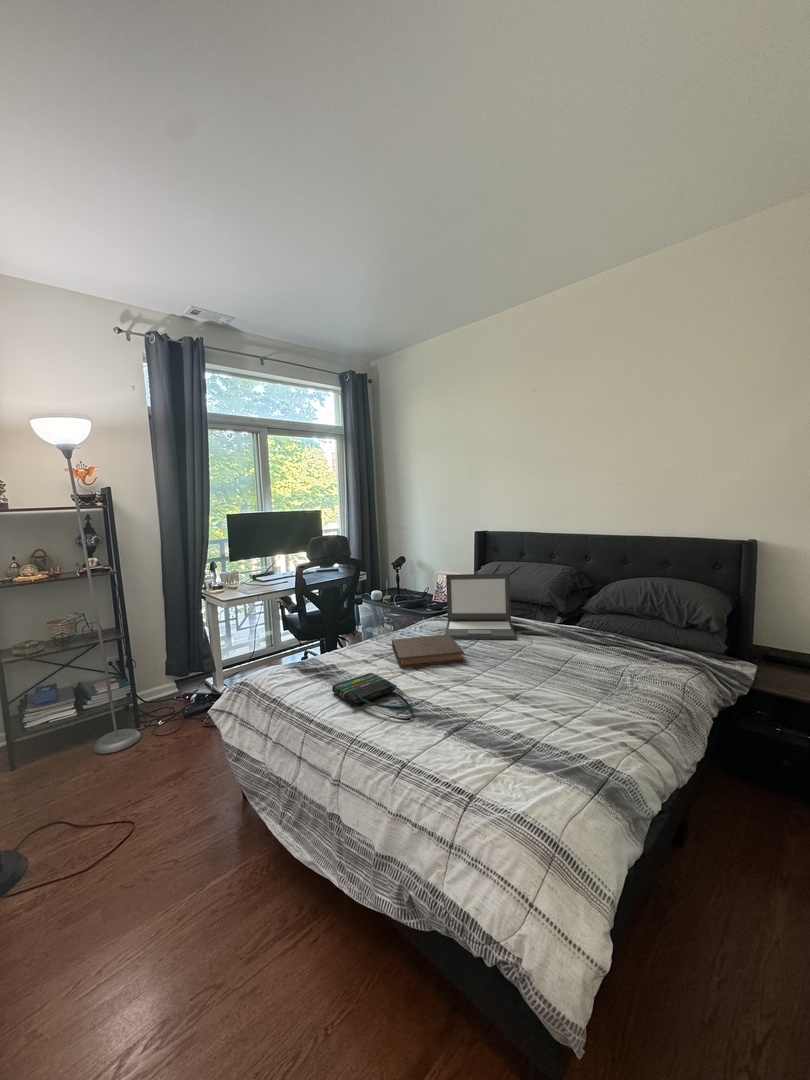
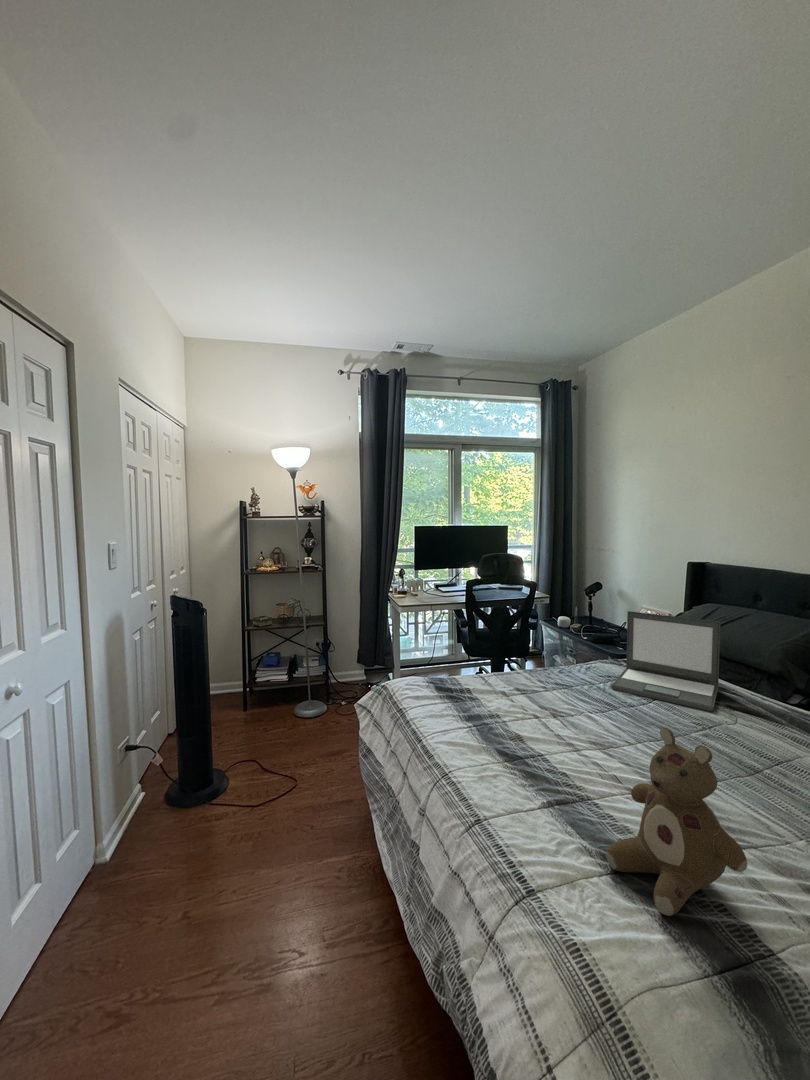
book: present [392,634,464,668] -> none [536,676,620,723]
stuffed bear: none [508,644,596,774] -> present [606,728,747,916]
tote bag: present [332,673,413,721] -> none [450,708,520,774]

